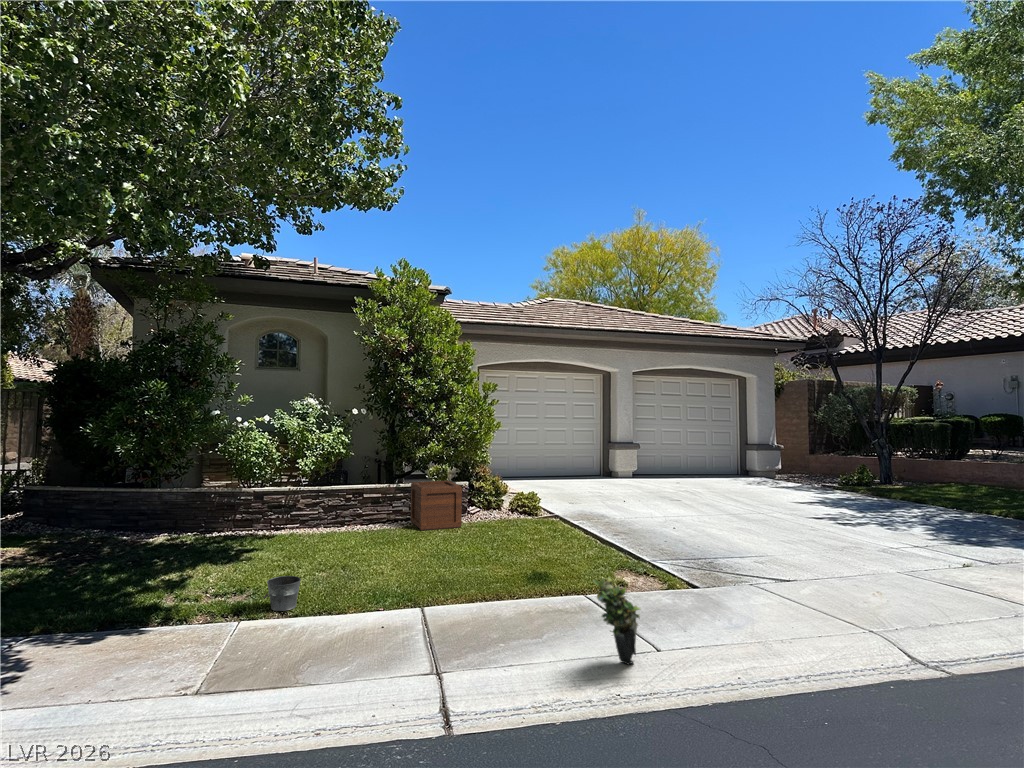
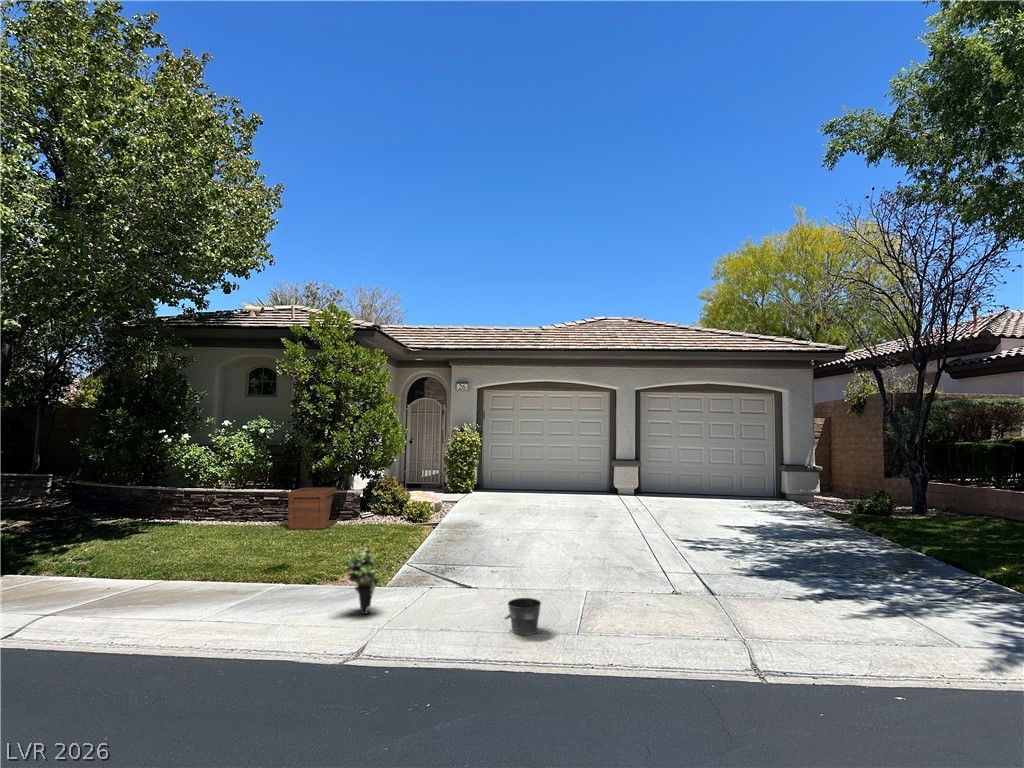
bucket: present [263,576,301,611] -> present [505,598,541,635]
potted plant: present [594,577,640,665] -> present [345,548,381,614]

